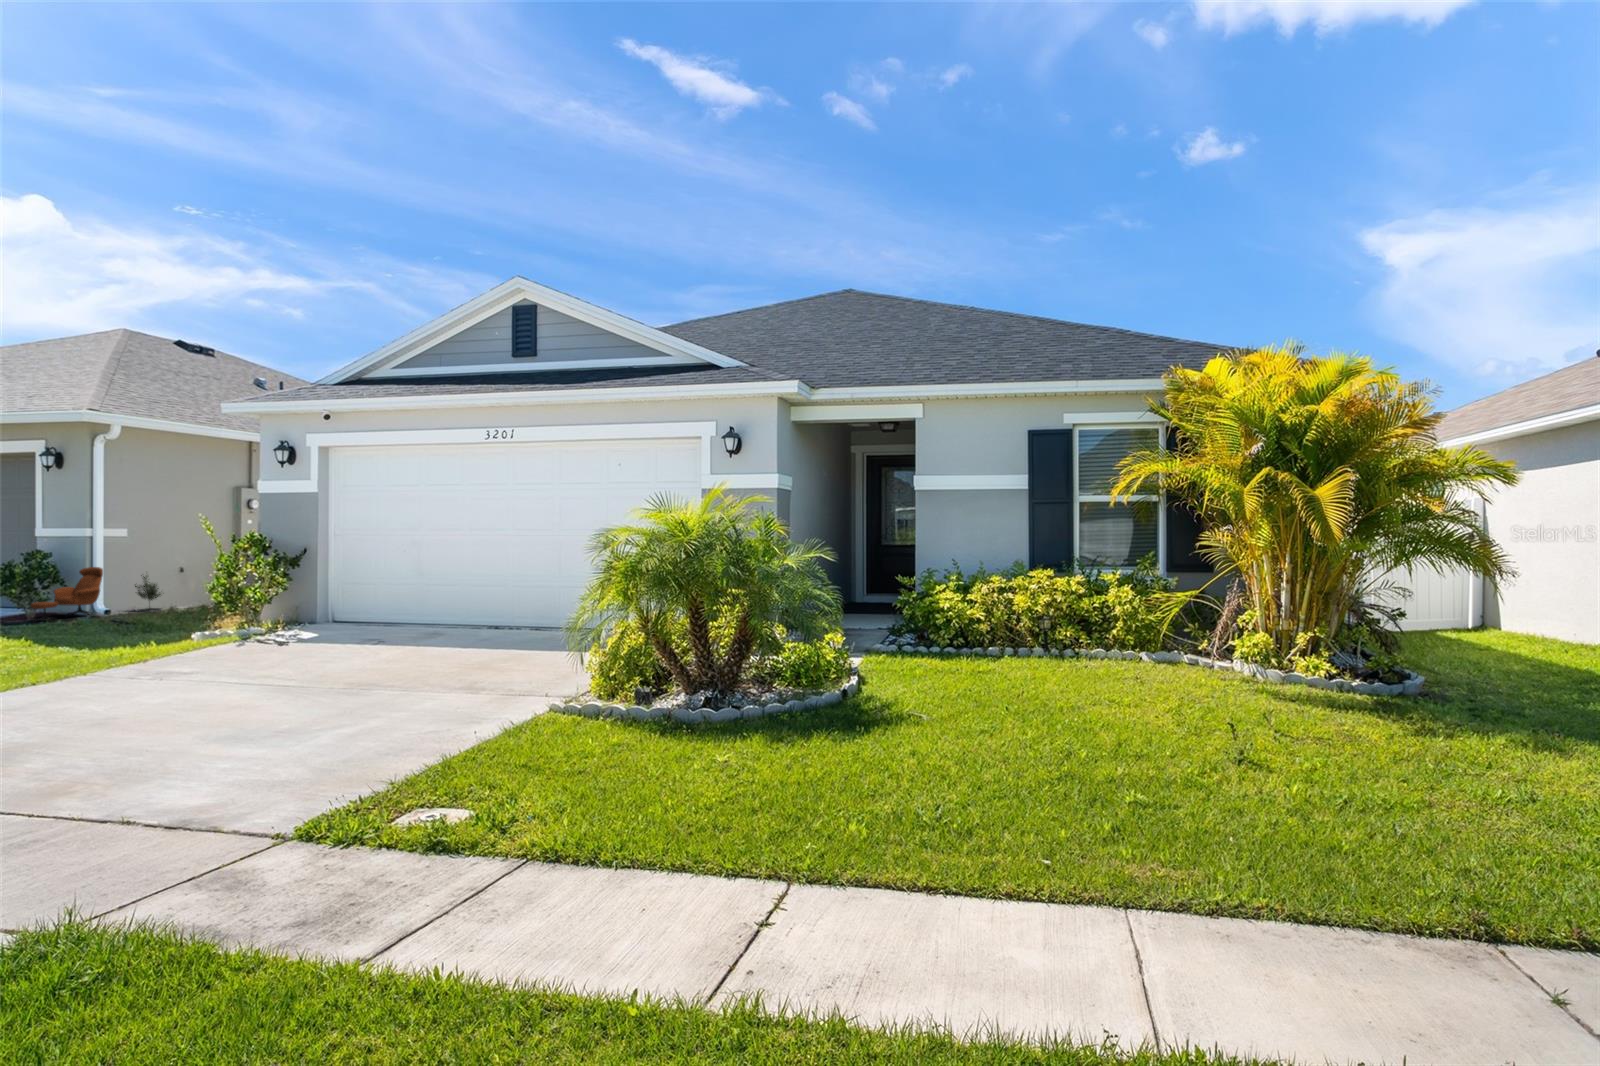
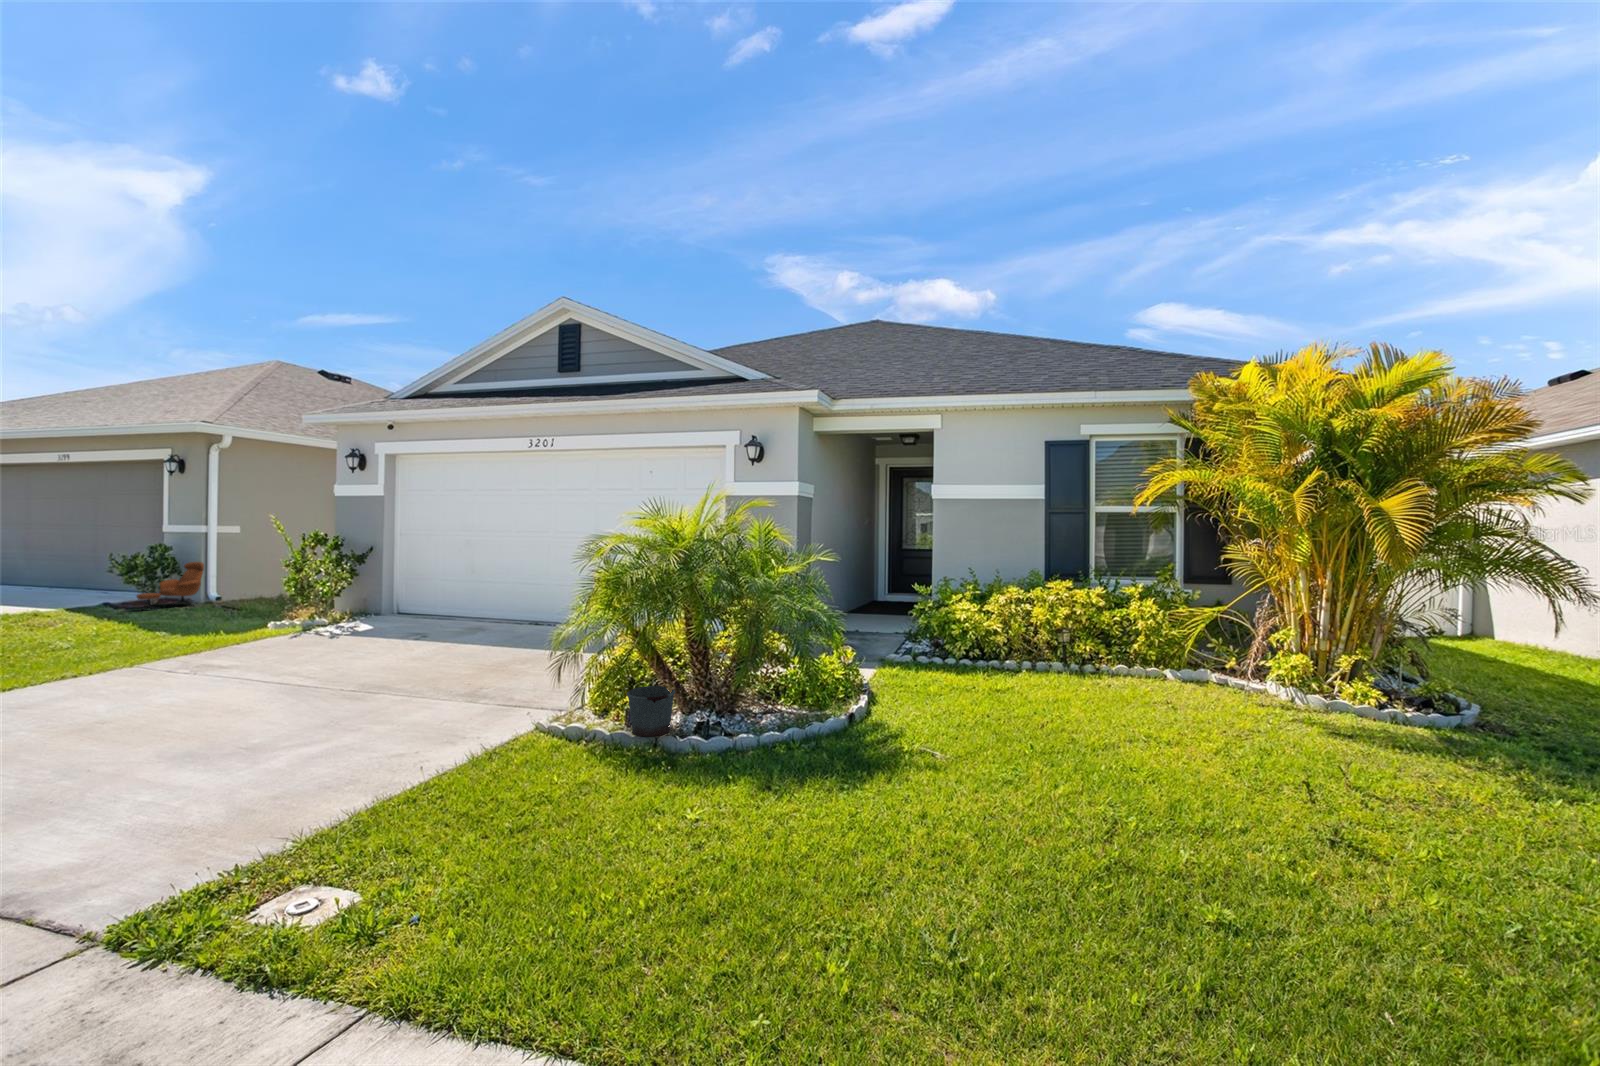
potted tree: present [135,575,162,612] -> none [232,565,259,602]
bucket: none [633,667,679,713] -> present [627,686,675,736]

